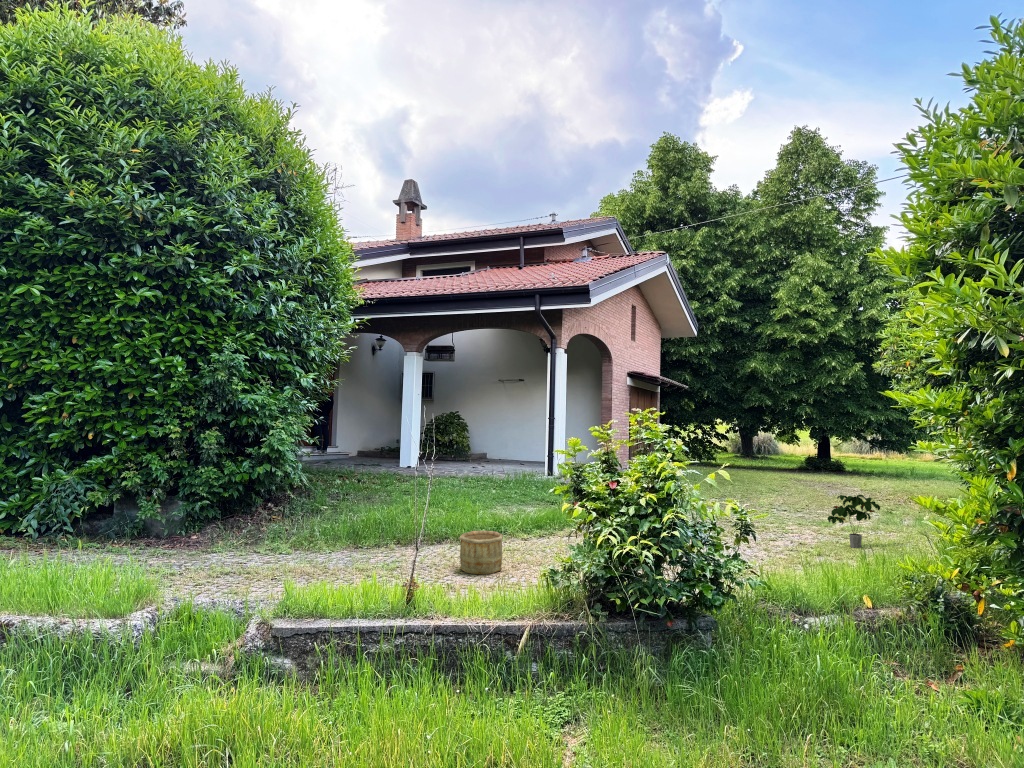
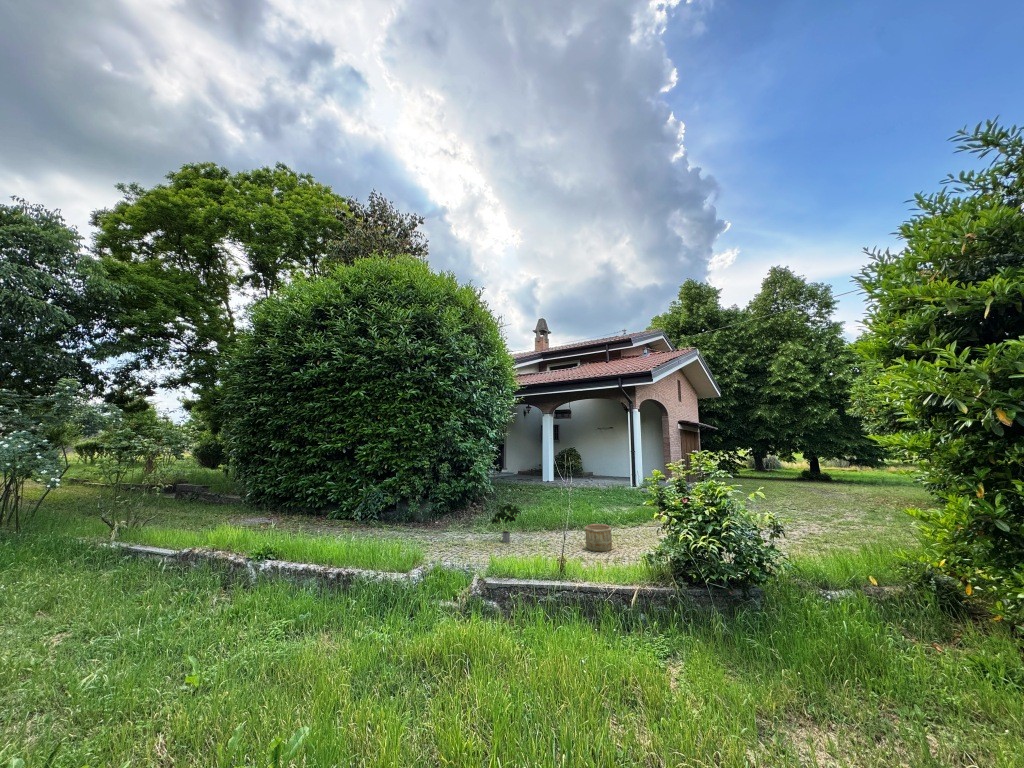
potted plant: present [828,495,880,548] -> present [491,504,521,542]

